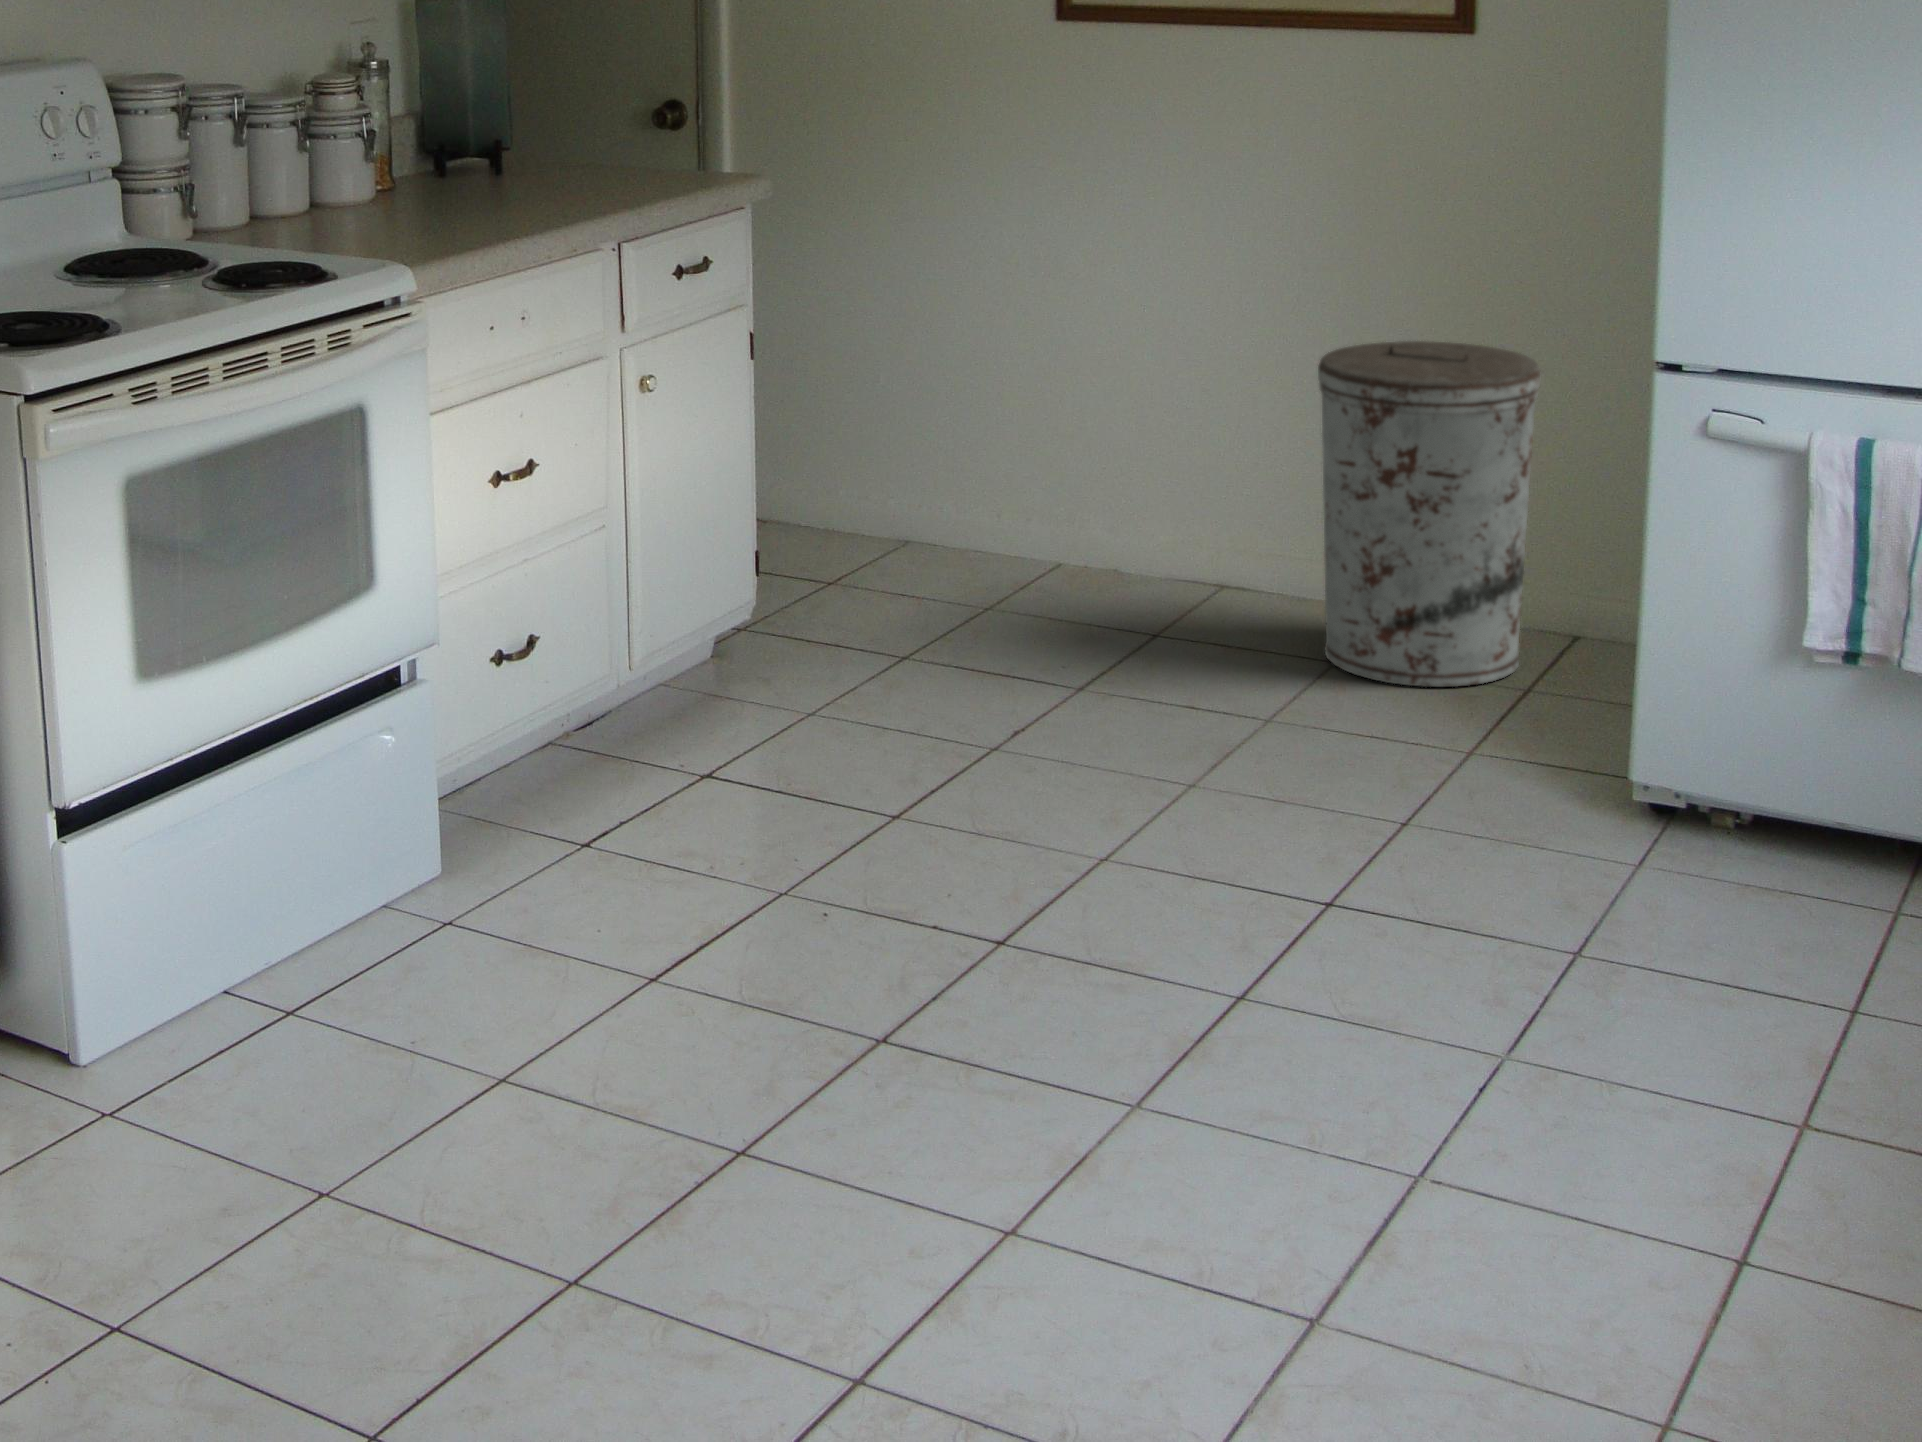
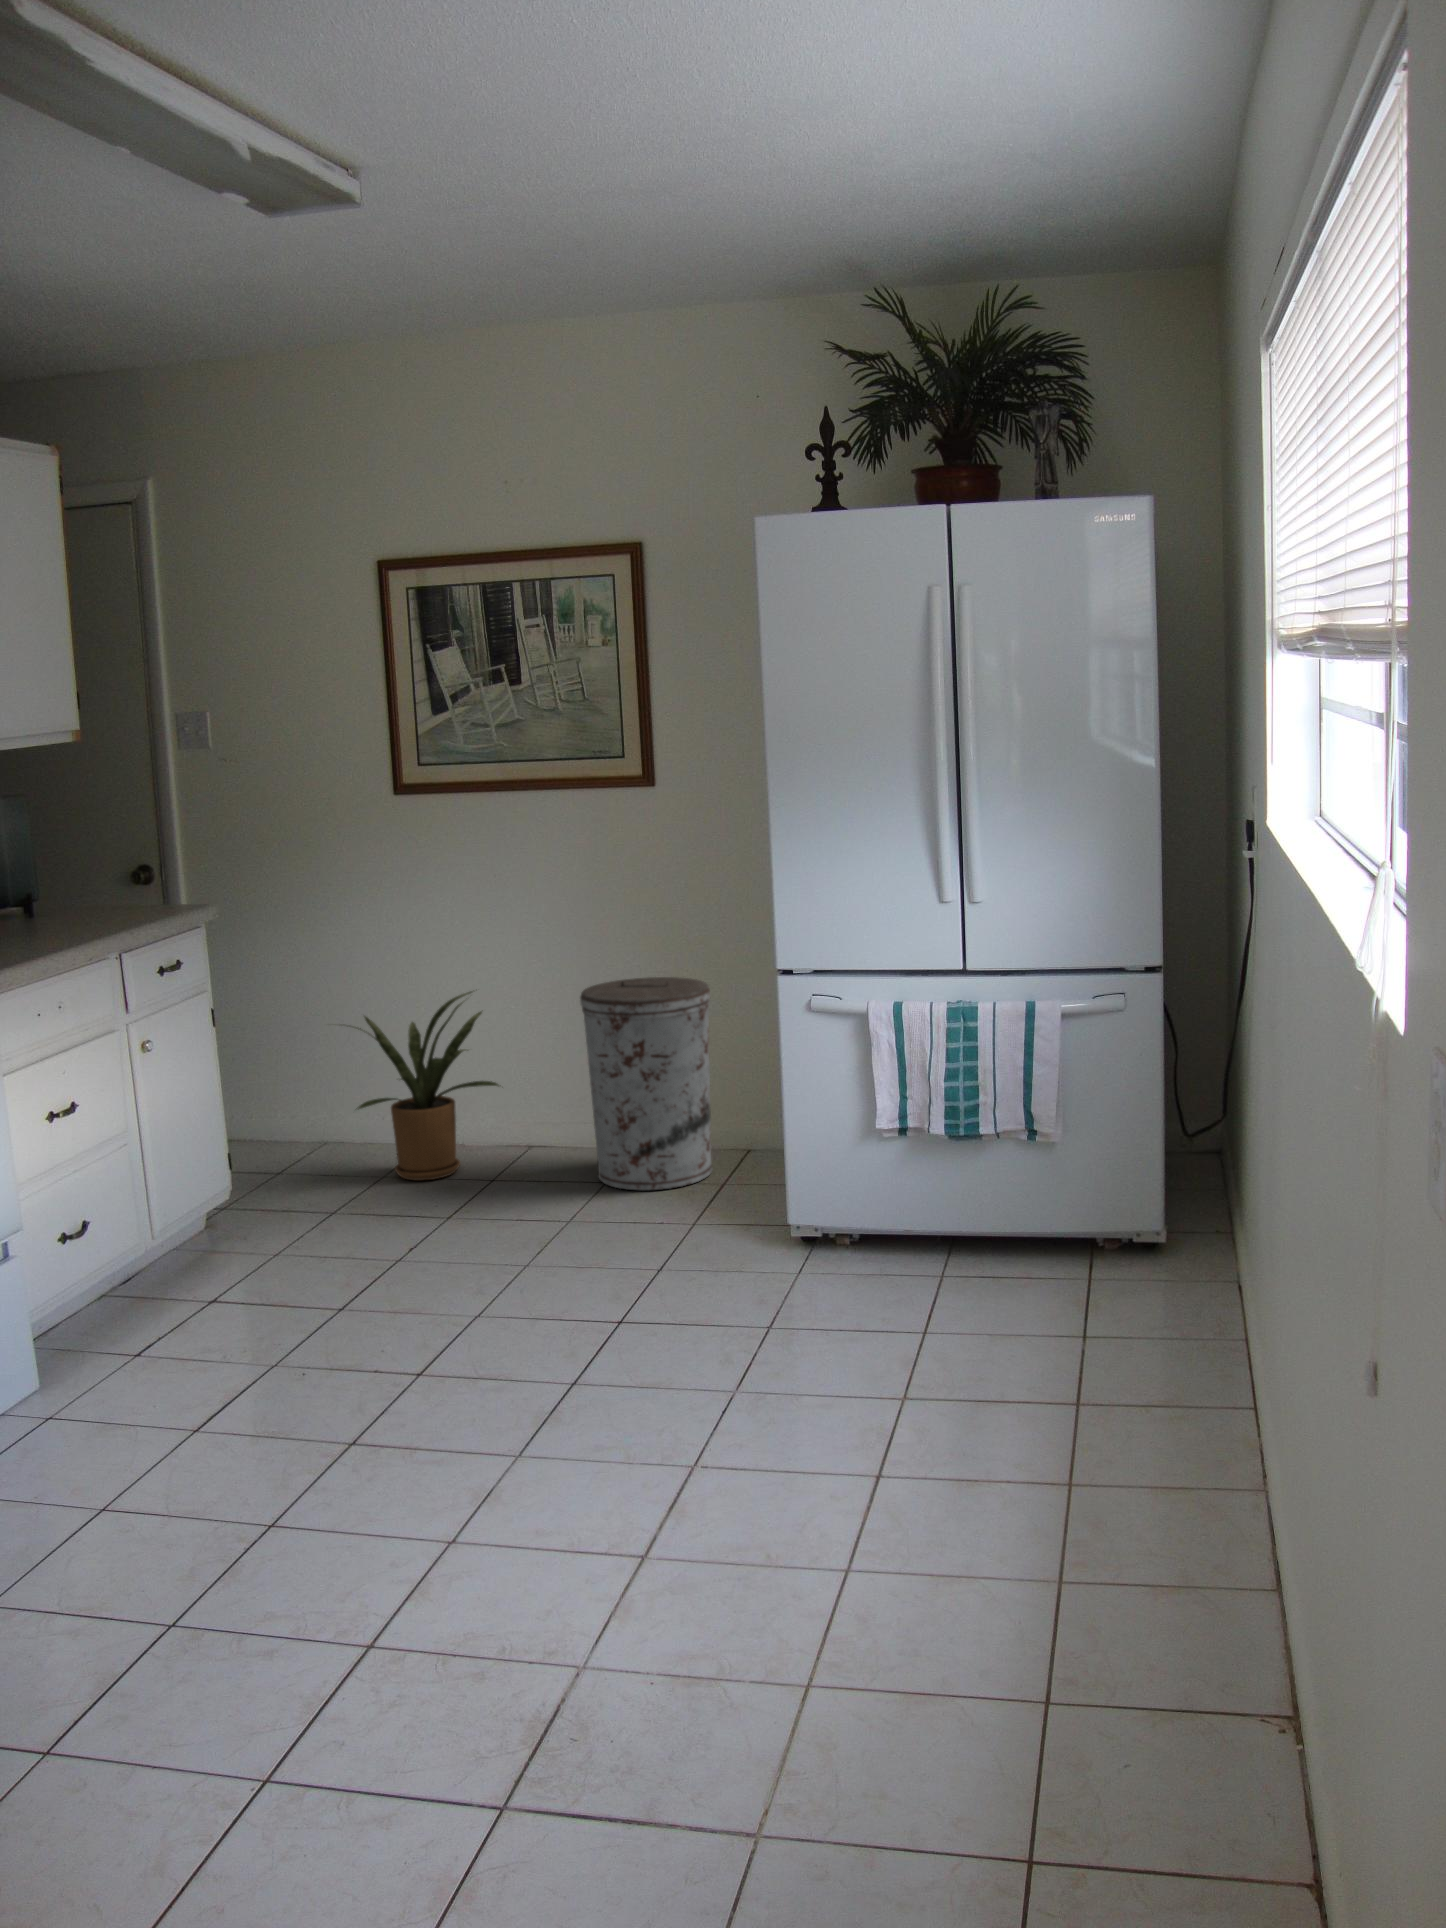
house plant: none [914,335,1187,621] -> present [358,991,499,1181]

